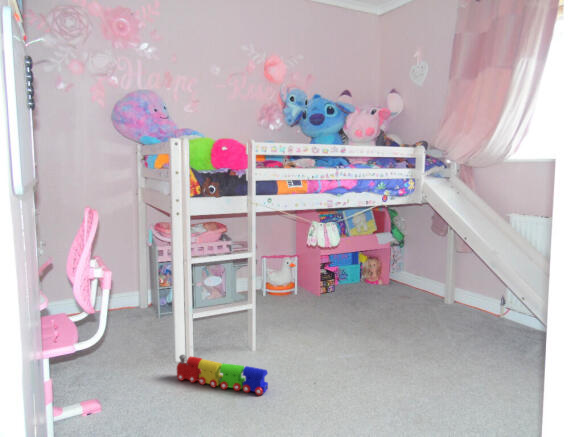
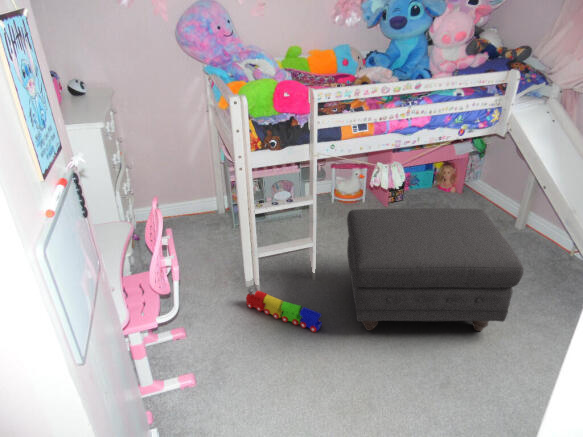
ottoman: none [288,260,471,388] -> present [347,208,523,331]

